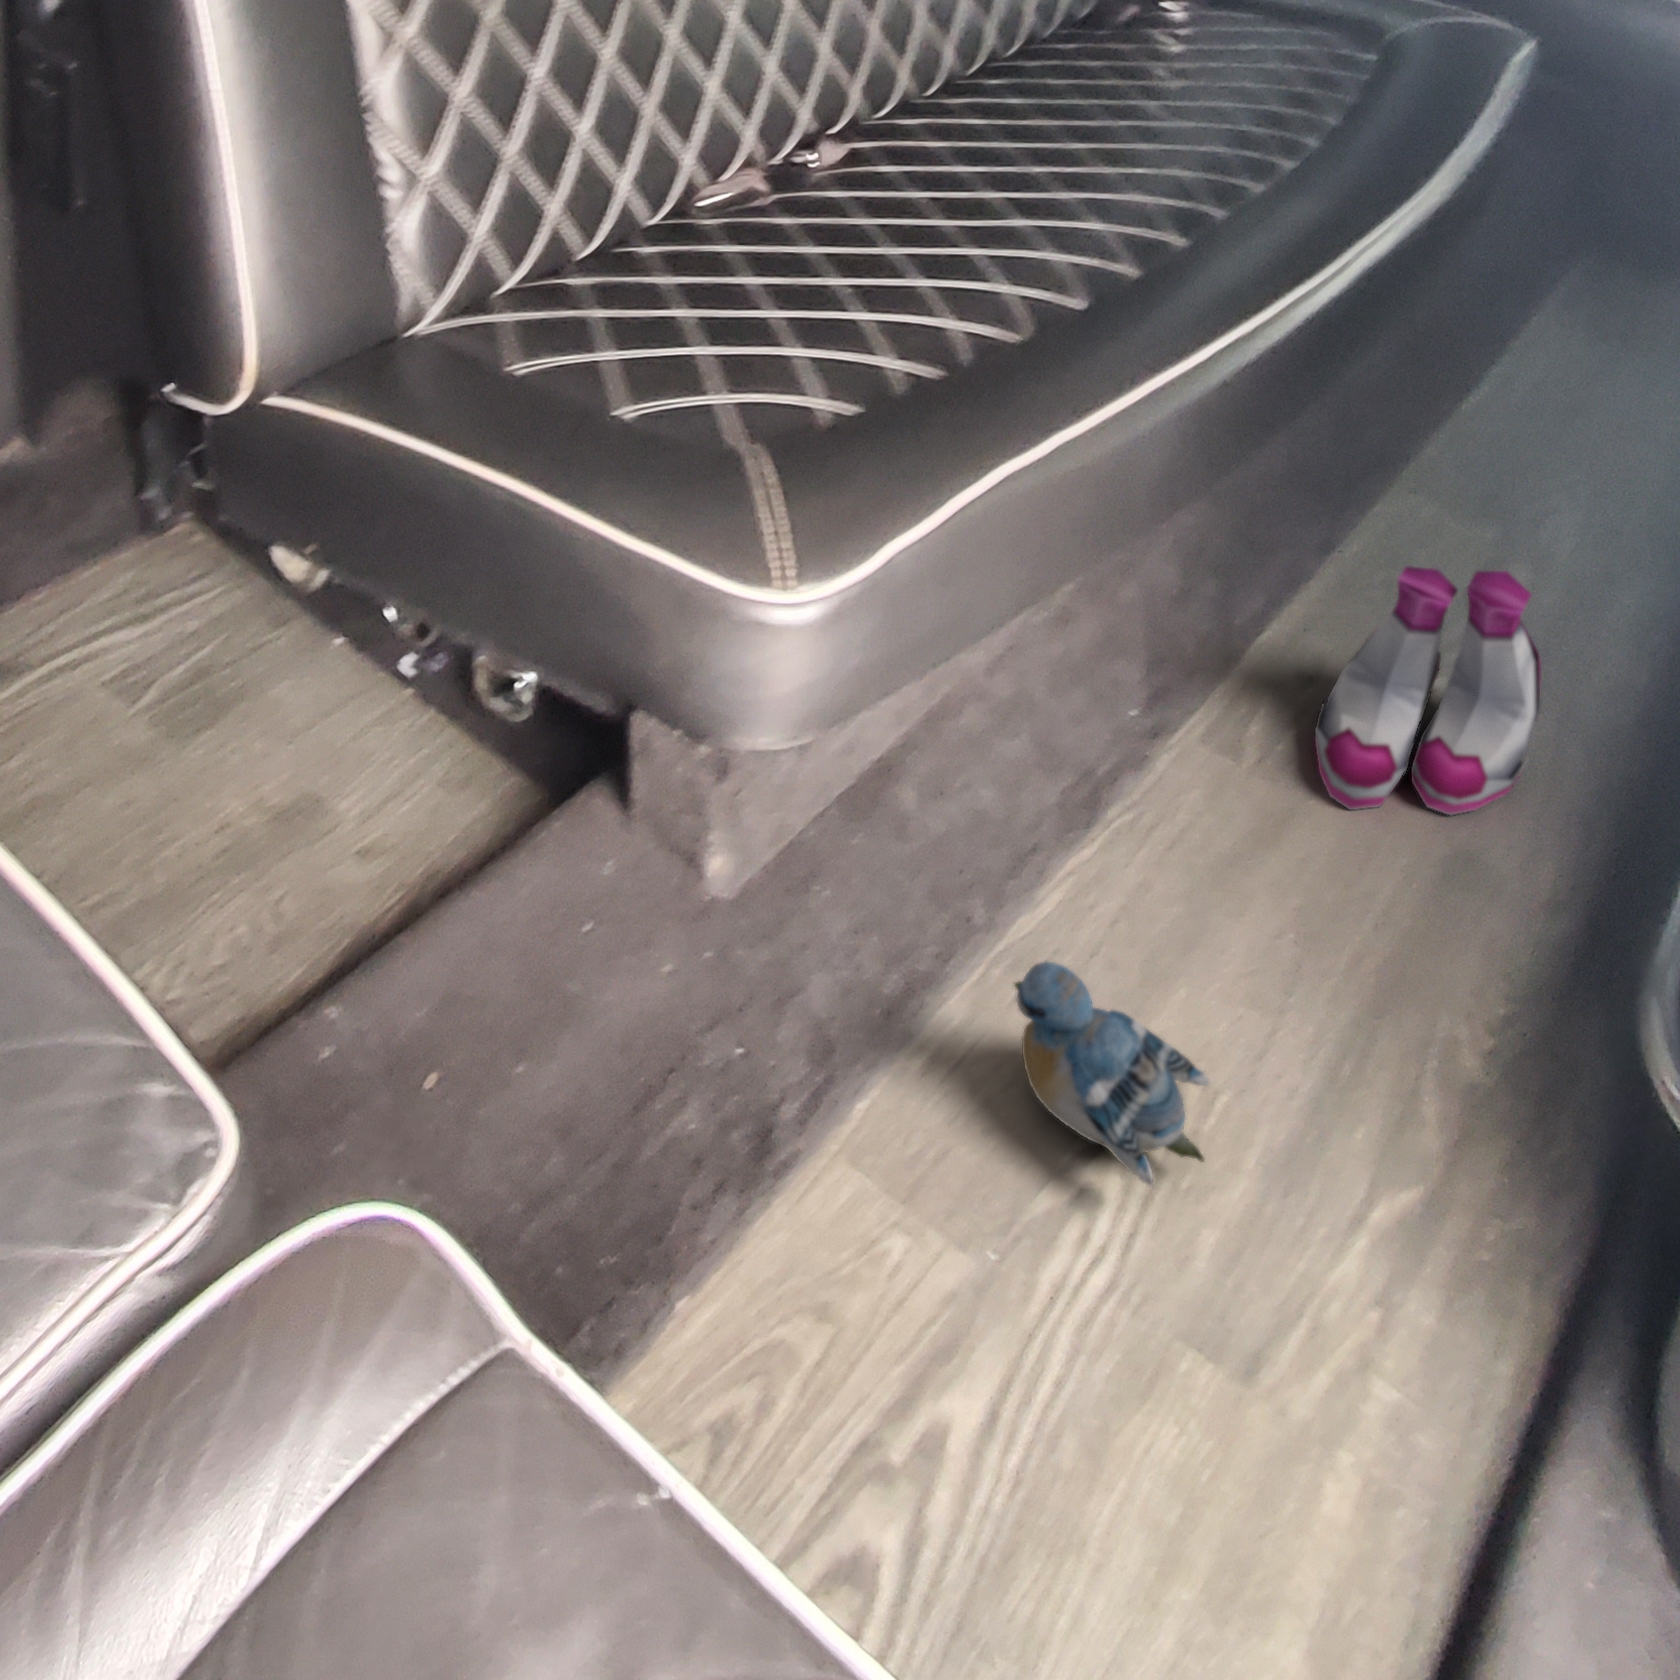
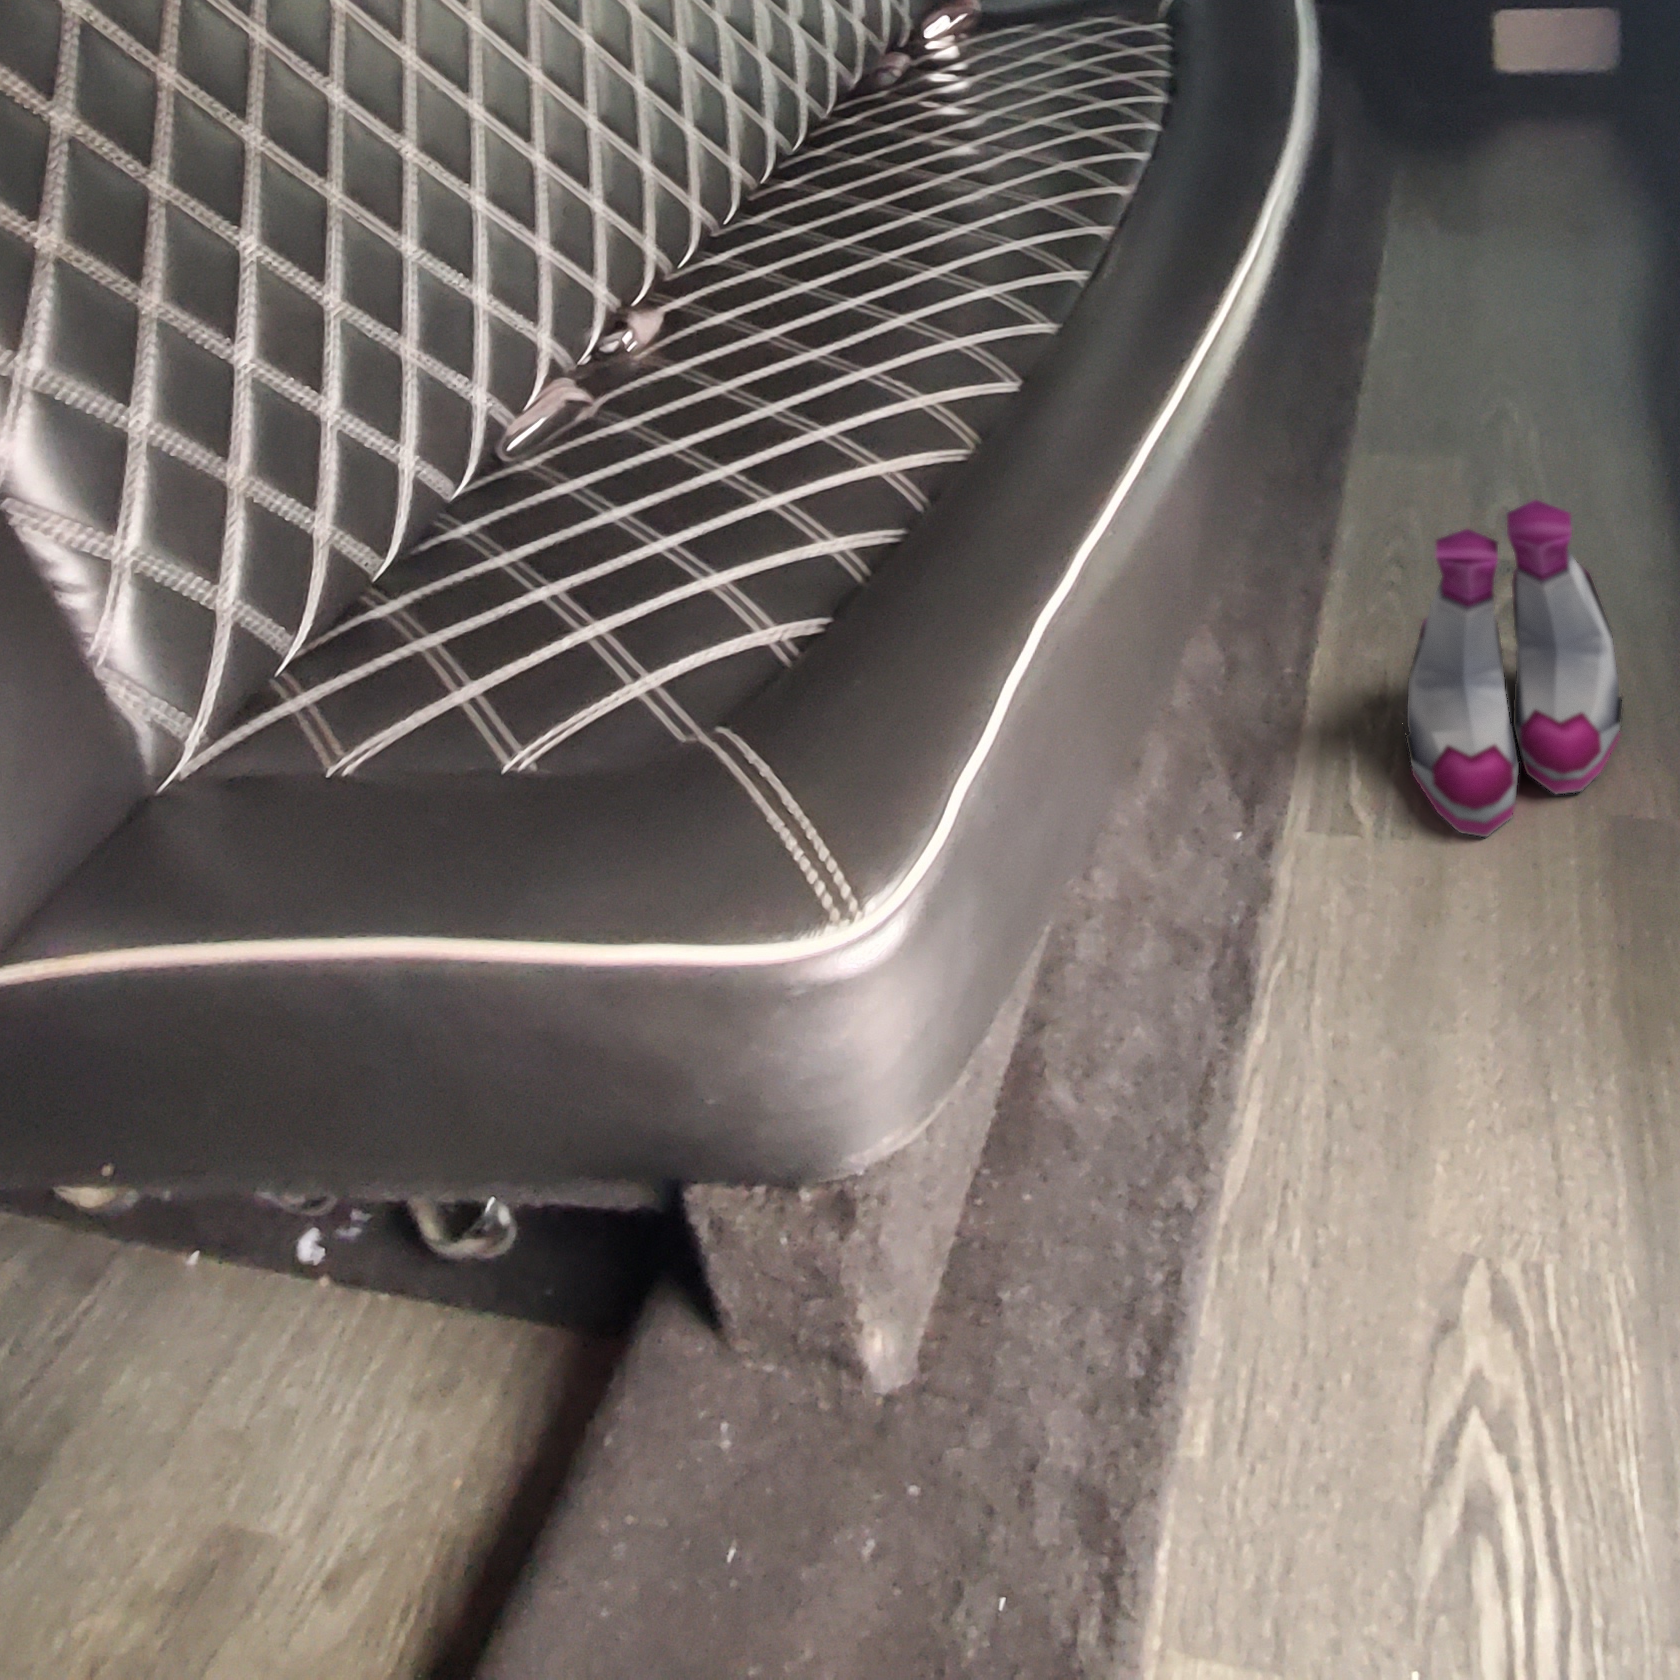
plush toy: present [1015,962,1209,1185] -> none [1269,1213,1569,1446]

